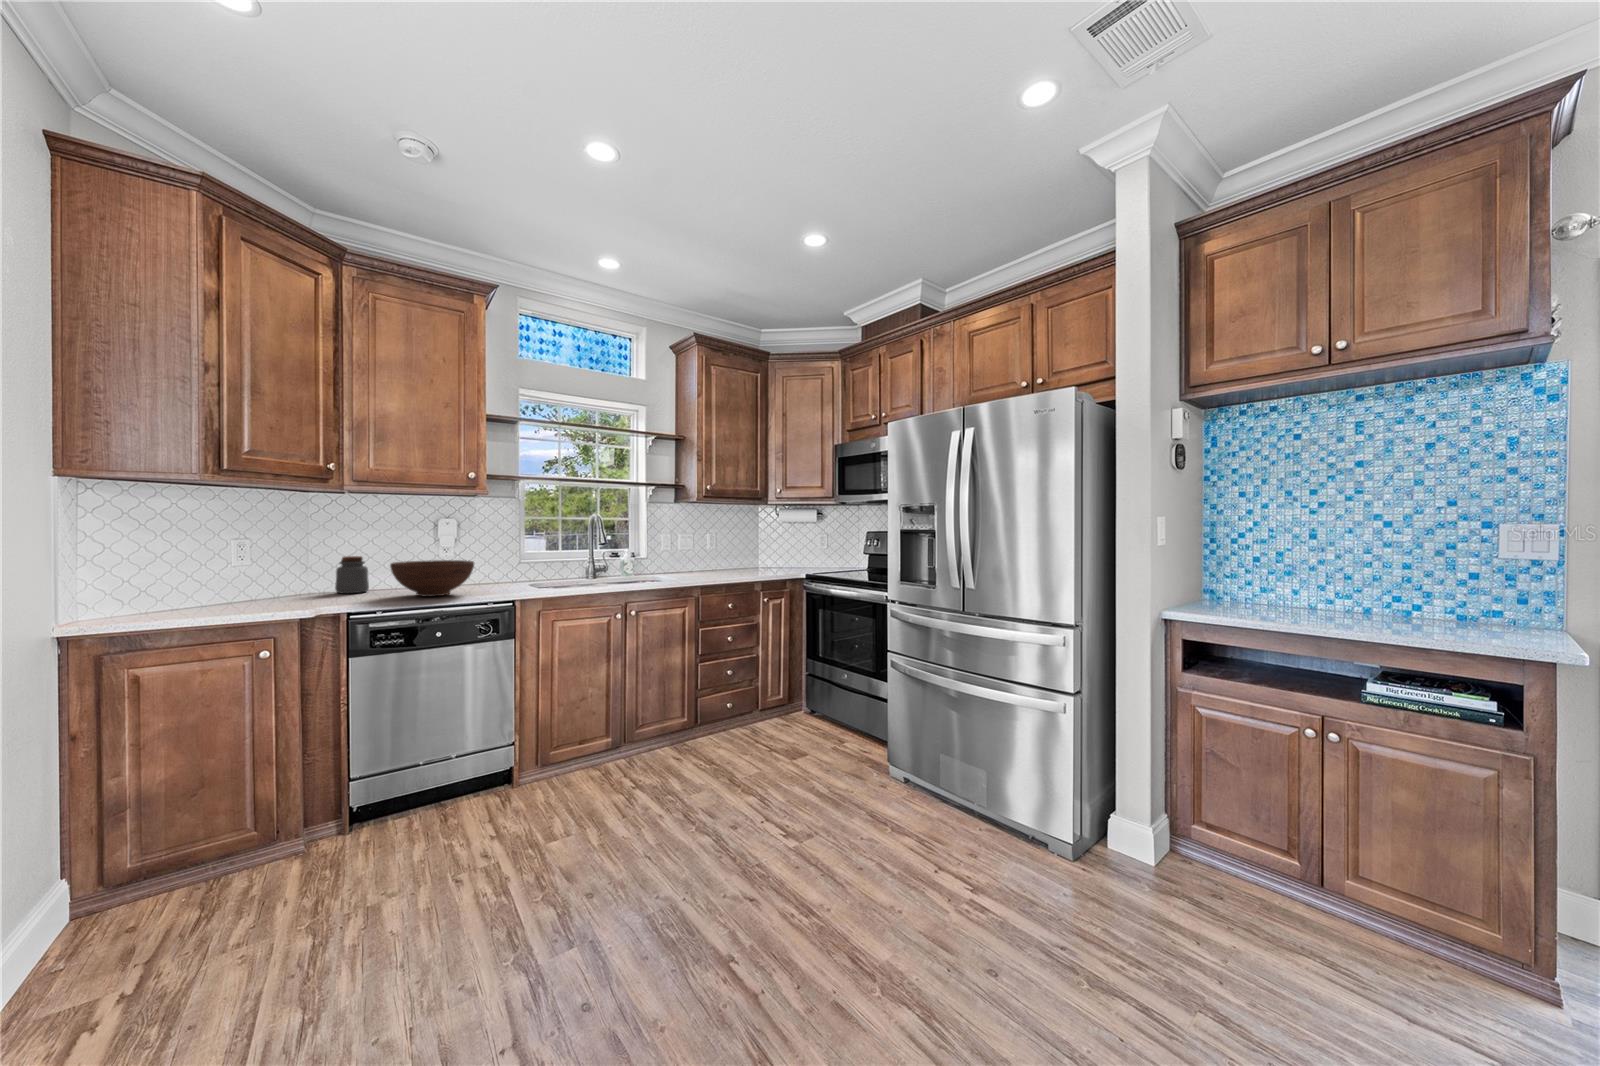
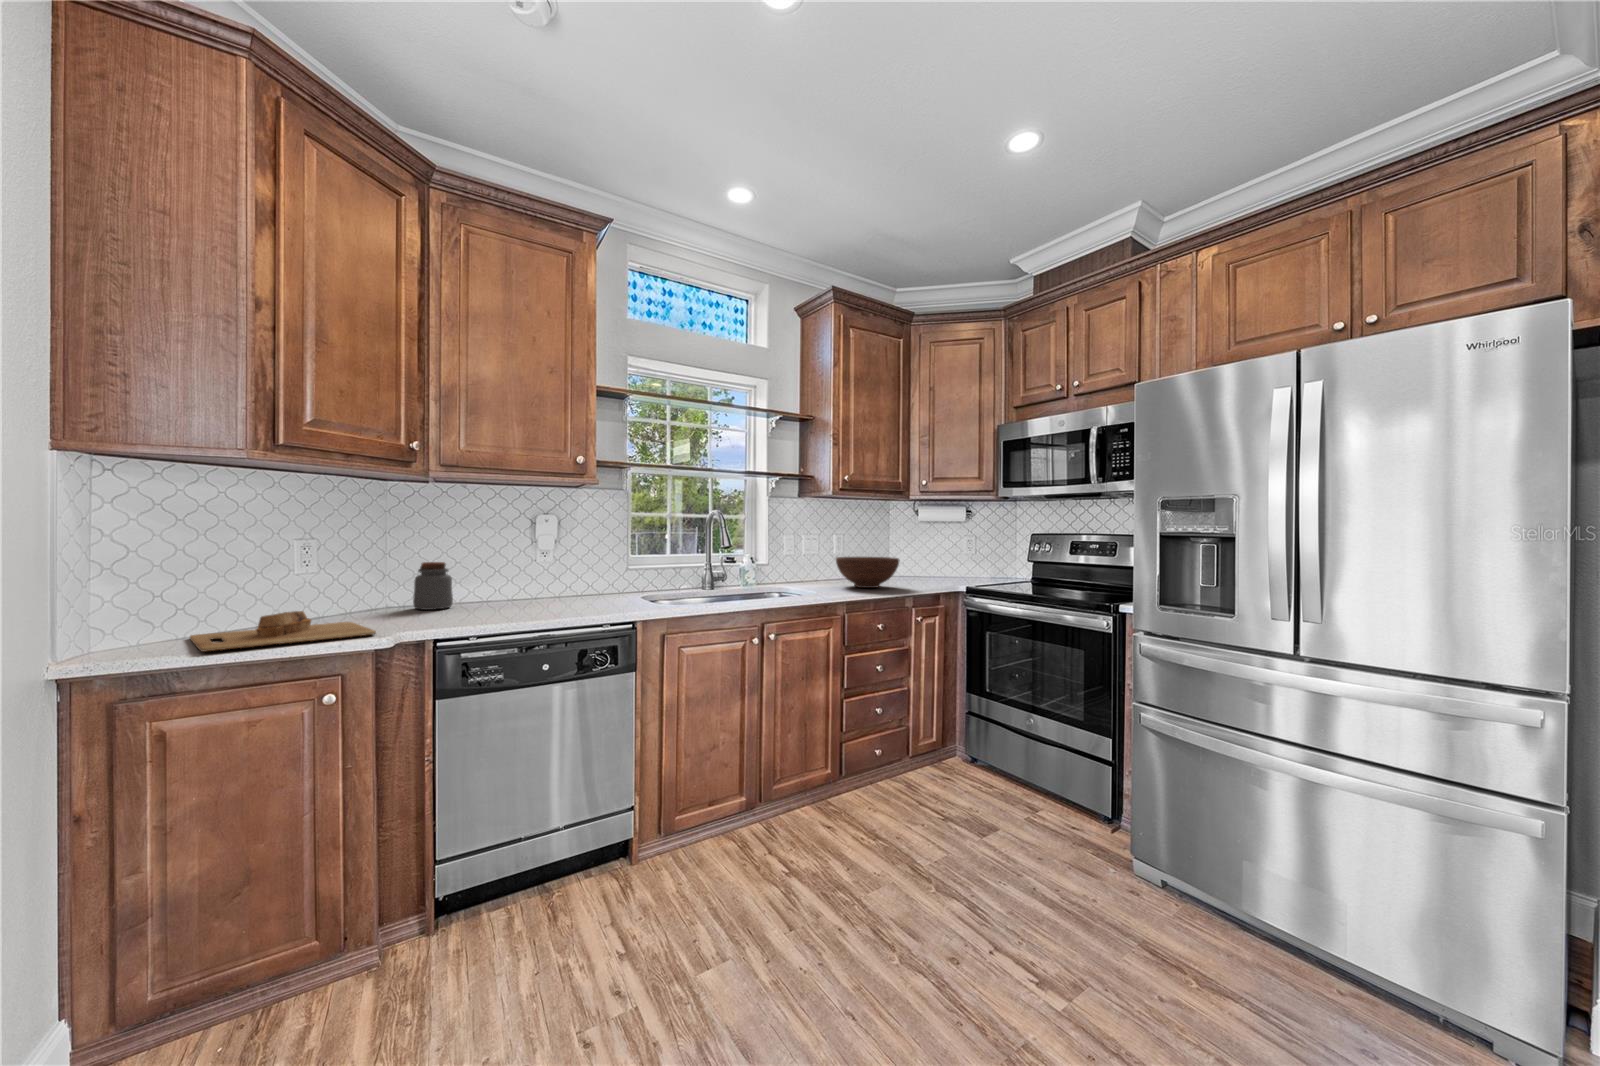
fruit bowl: present [390,560,474,596] -> present [836,557,899,588]
cutting board: none [152,592,301,621] -> present [190,611,376,652]

